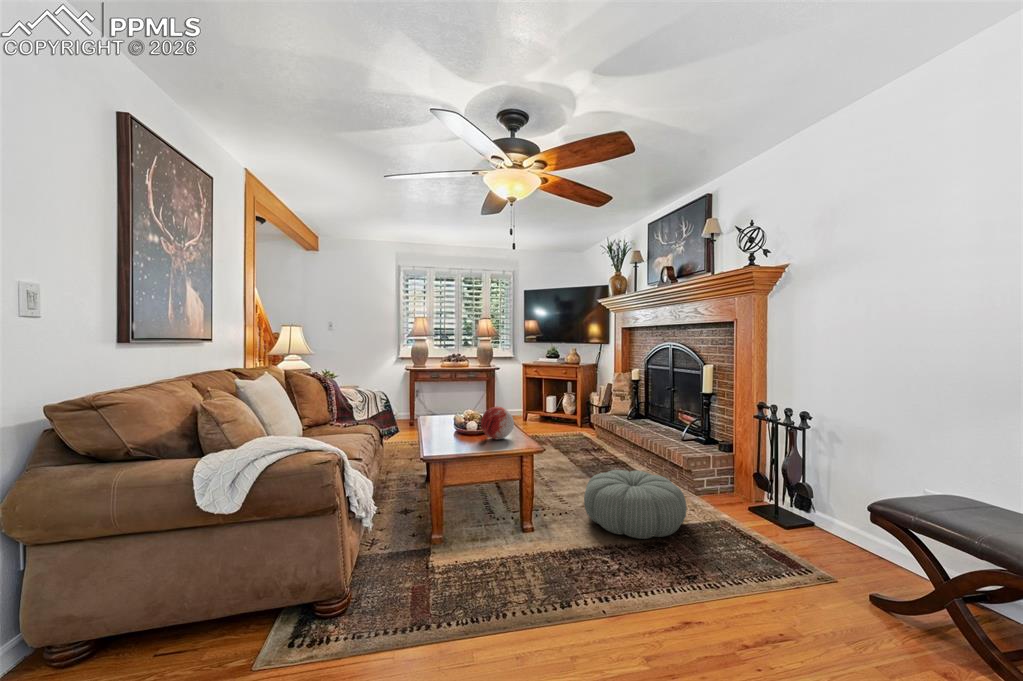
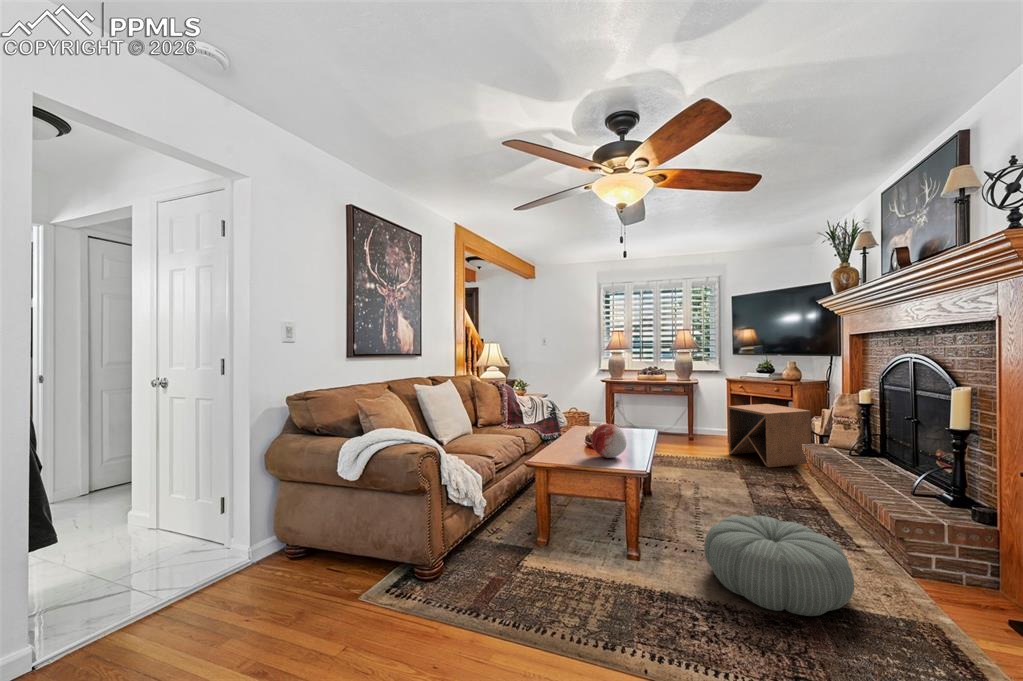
side table: none [534,385,591,436] -> present [728,404,811,467]

